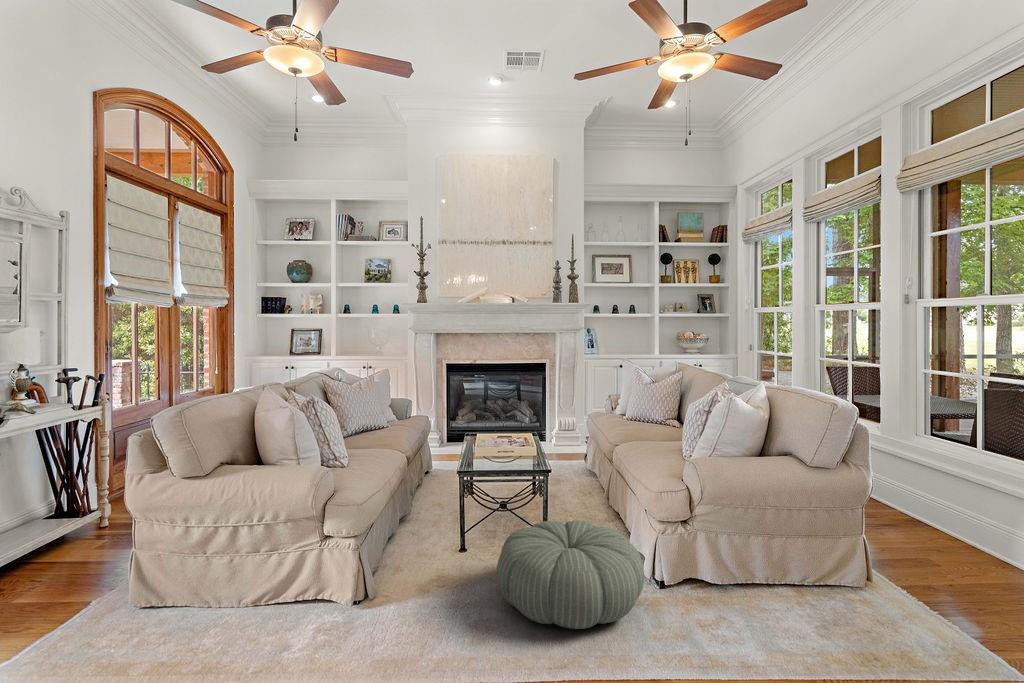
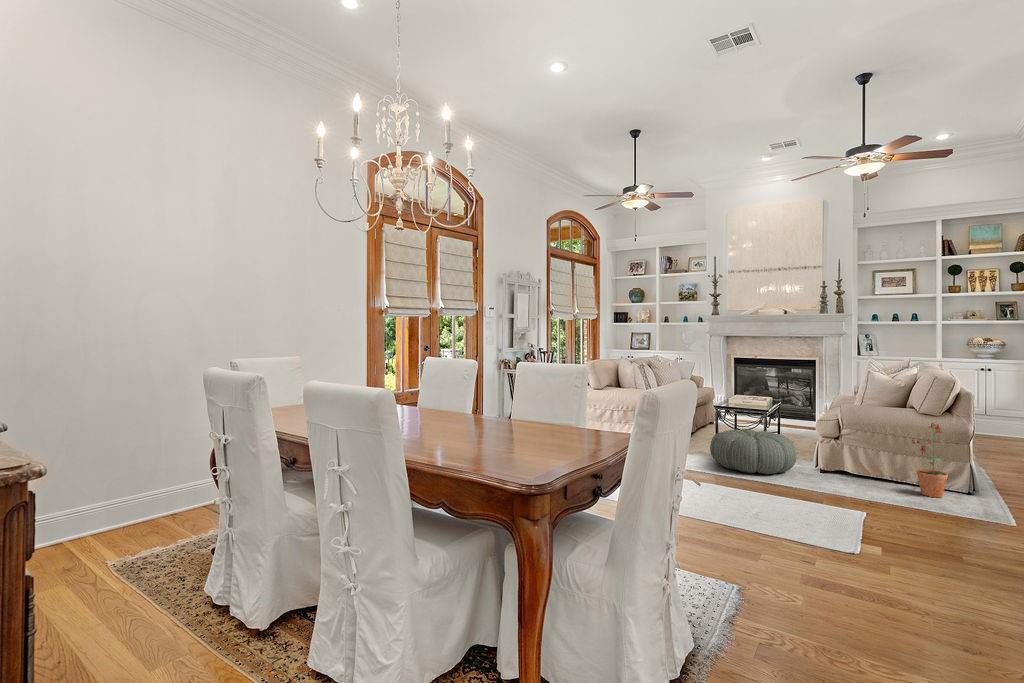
potted plant: none [799,489,866,613] -> present [912,423,948,498]

